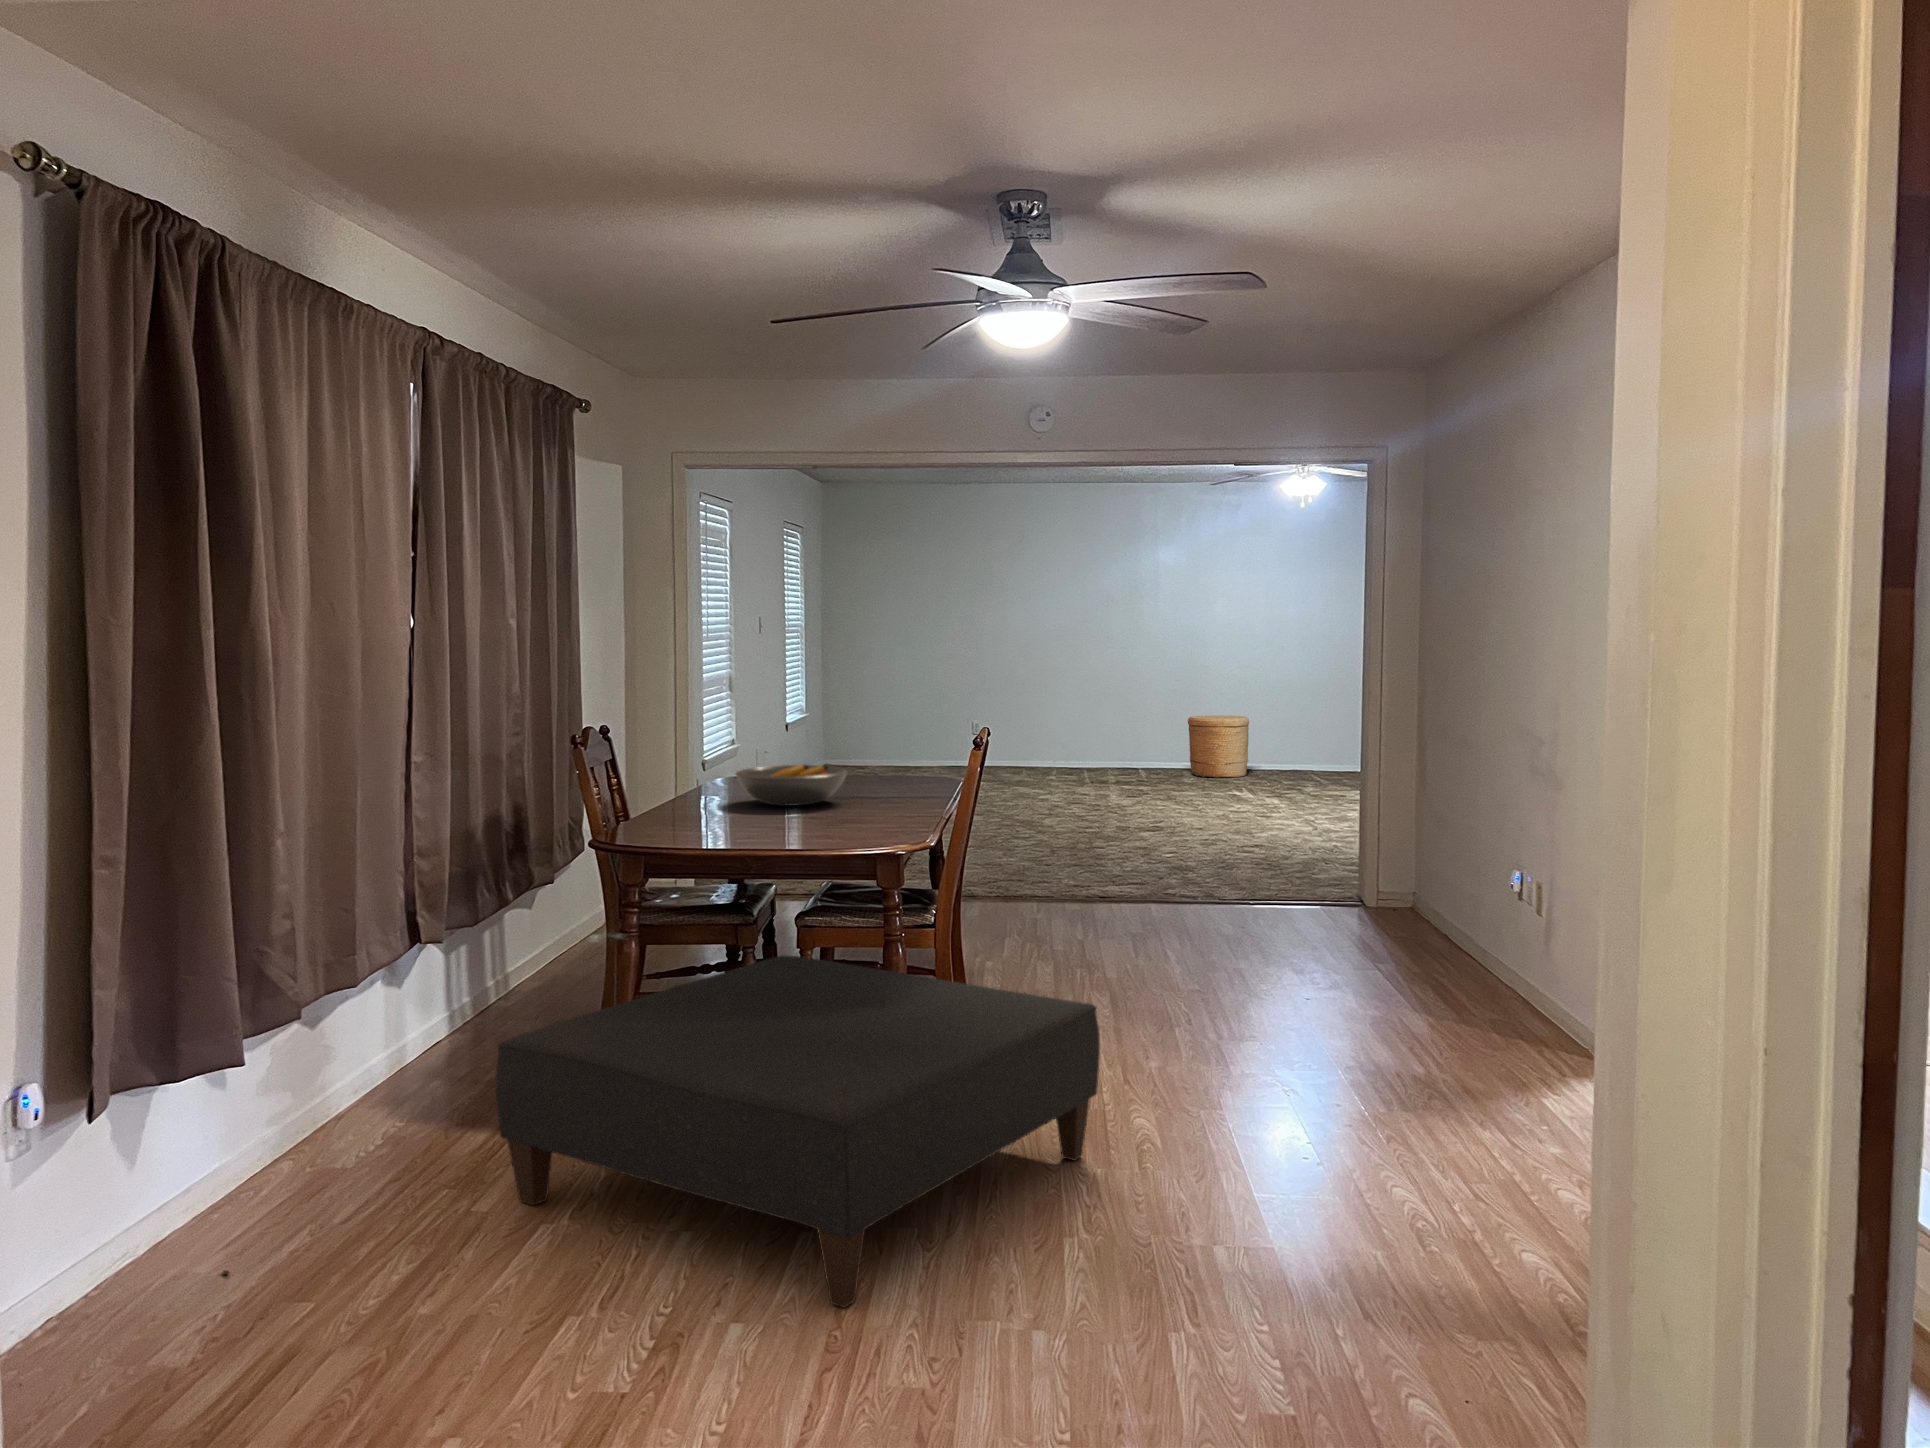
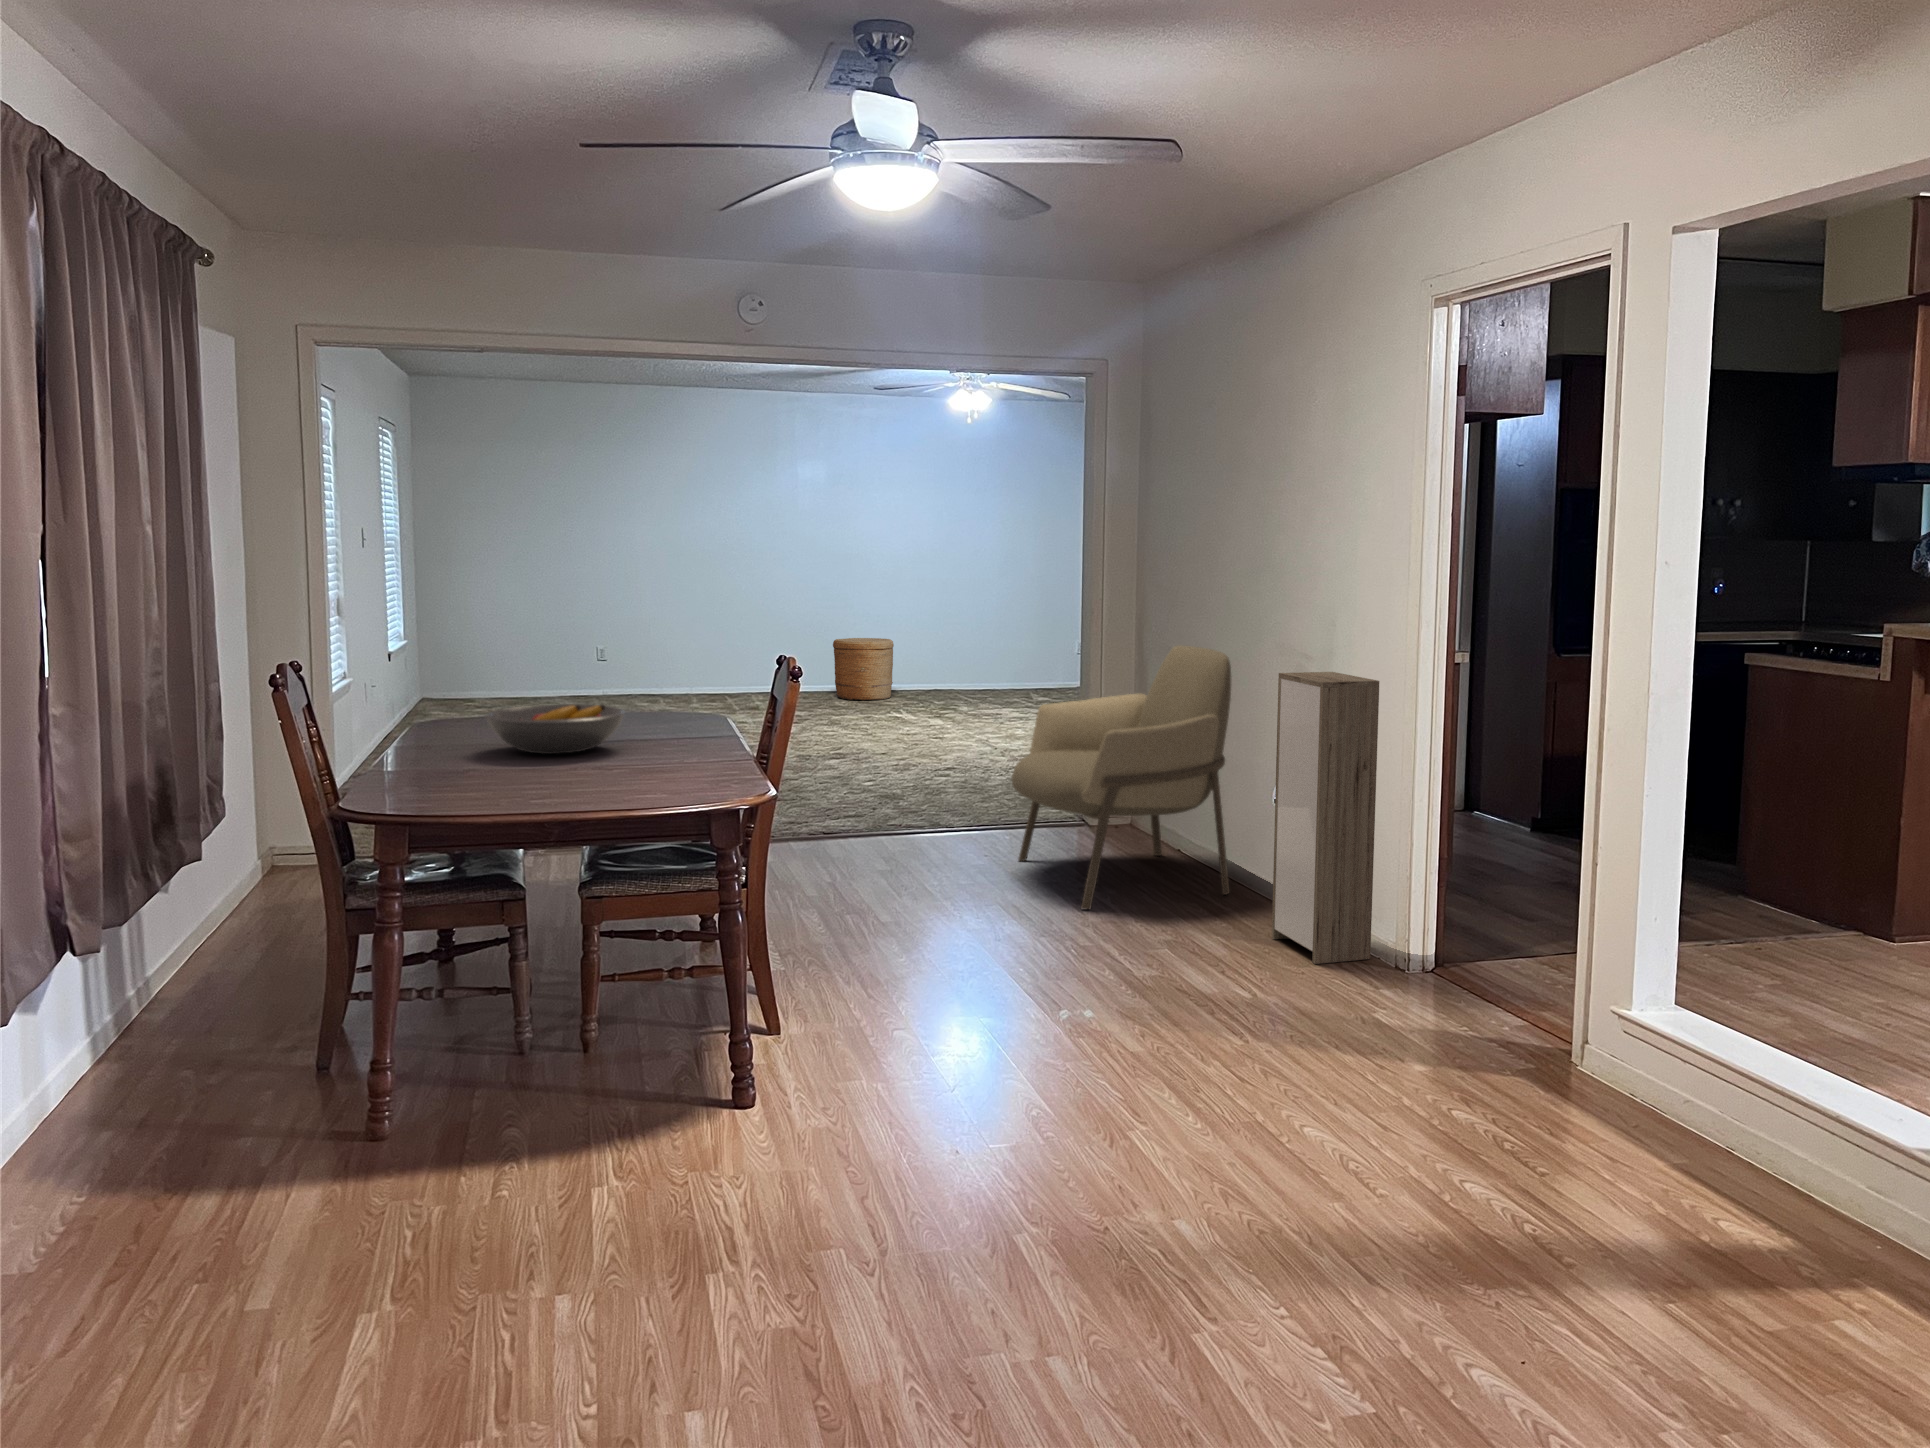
armchair: none [1258,722,1480,982] -> present [1012,645,1231,909]
storage cabinet: none [1492,749,1590,1051] -> present [1272,672,1379,964]
ottoman: present [496,956,1100,1307] -> none [269,934,995,1370]

